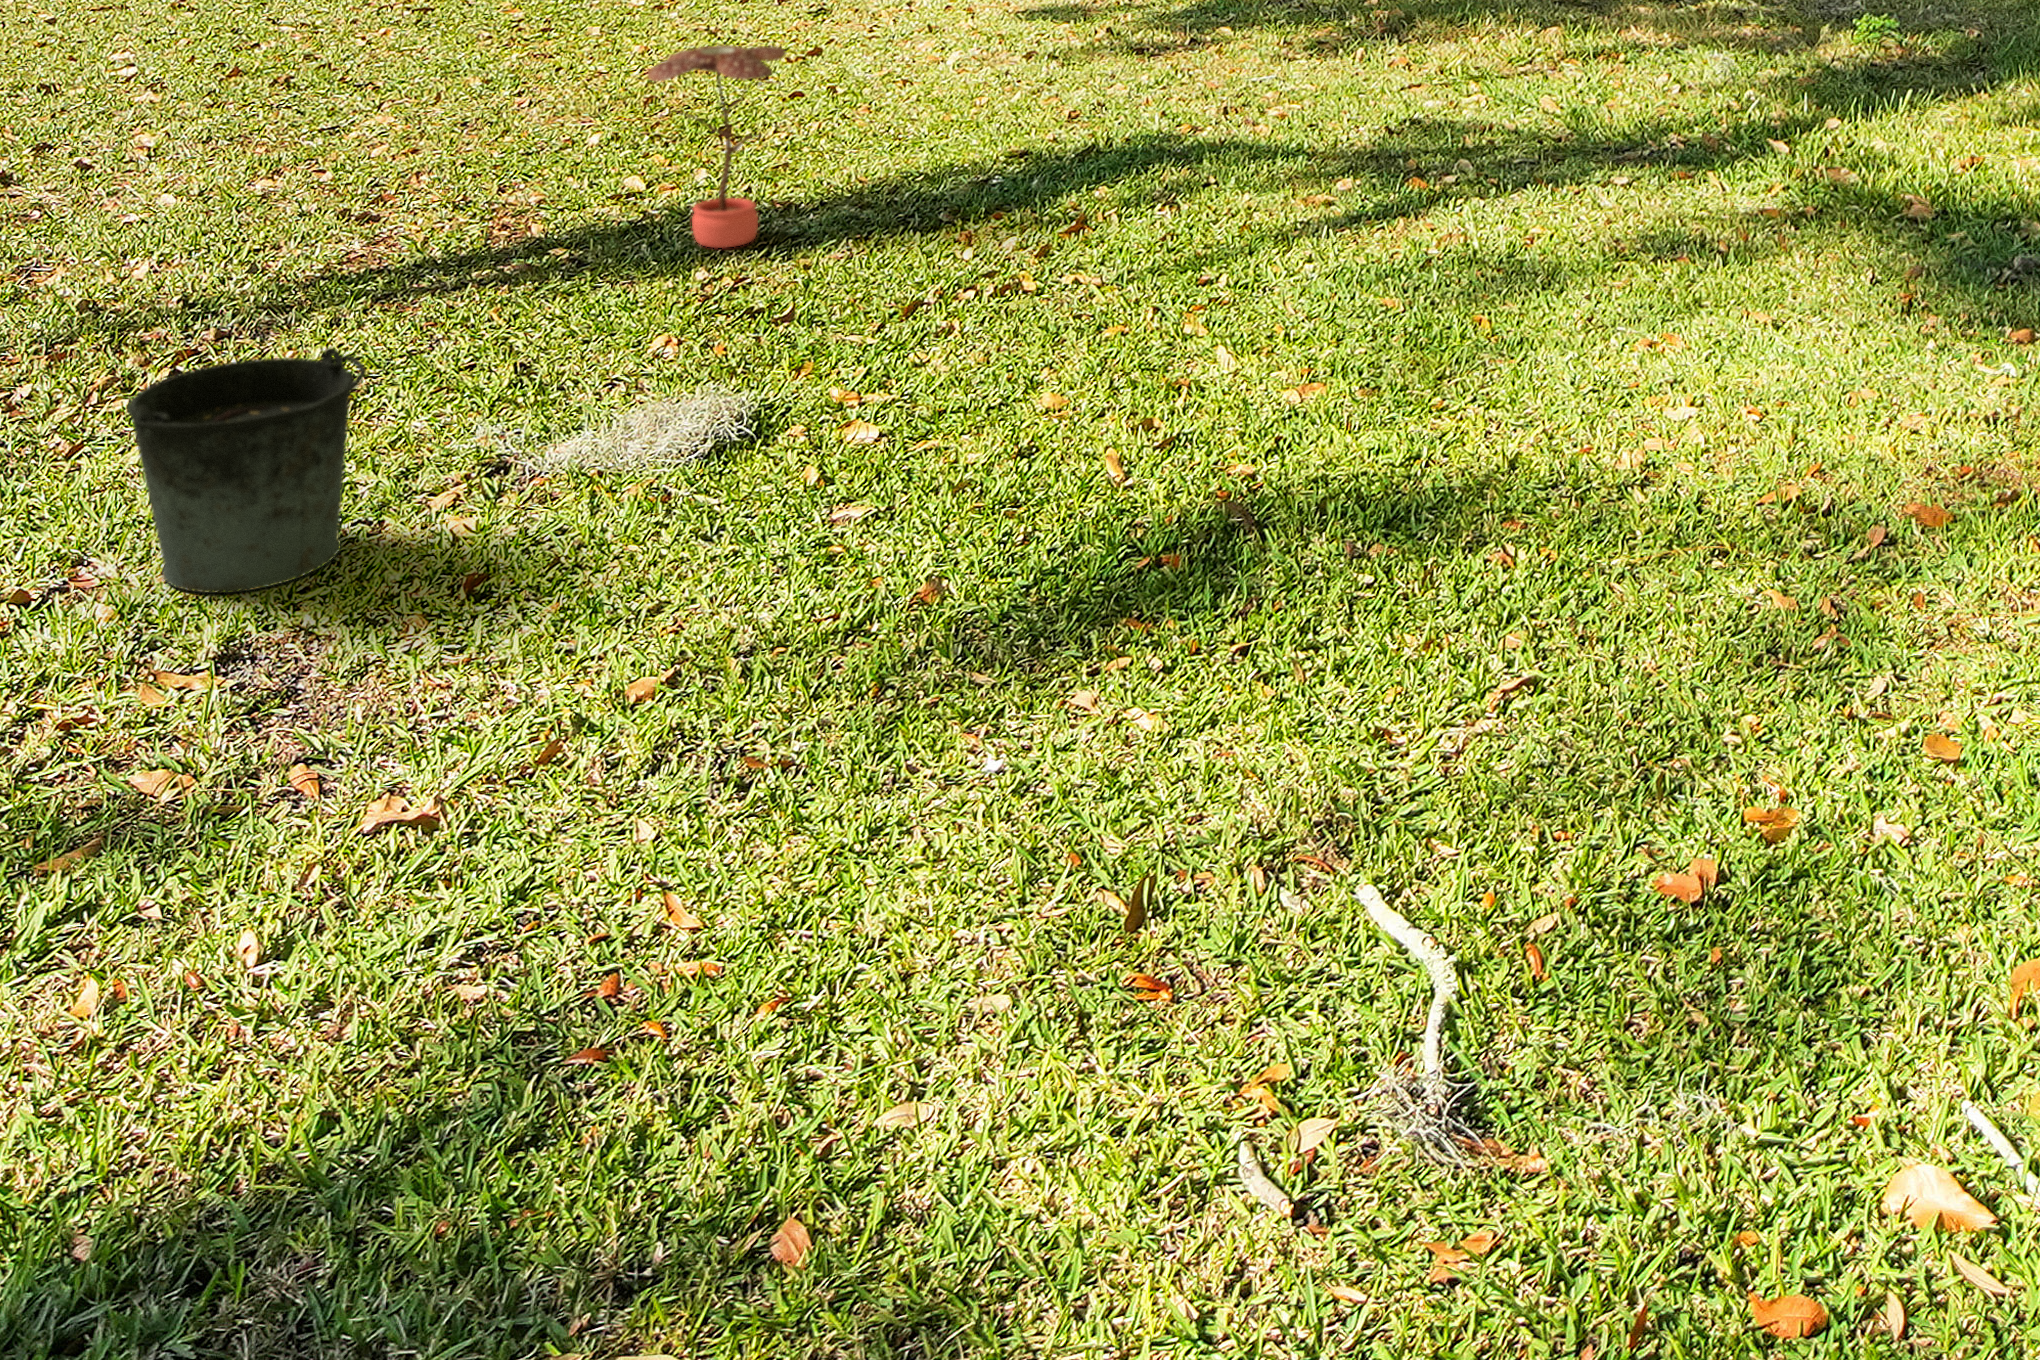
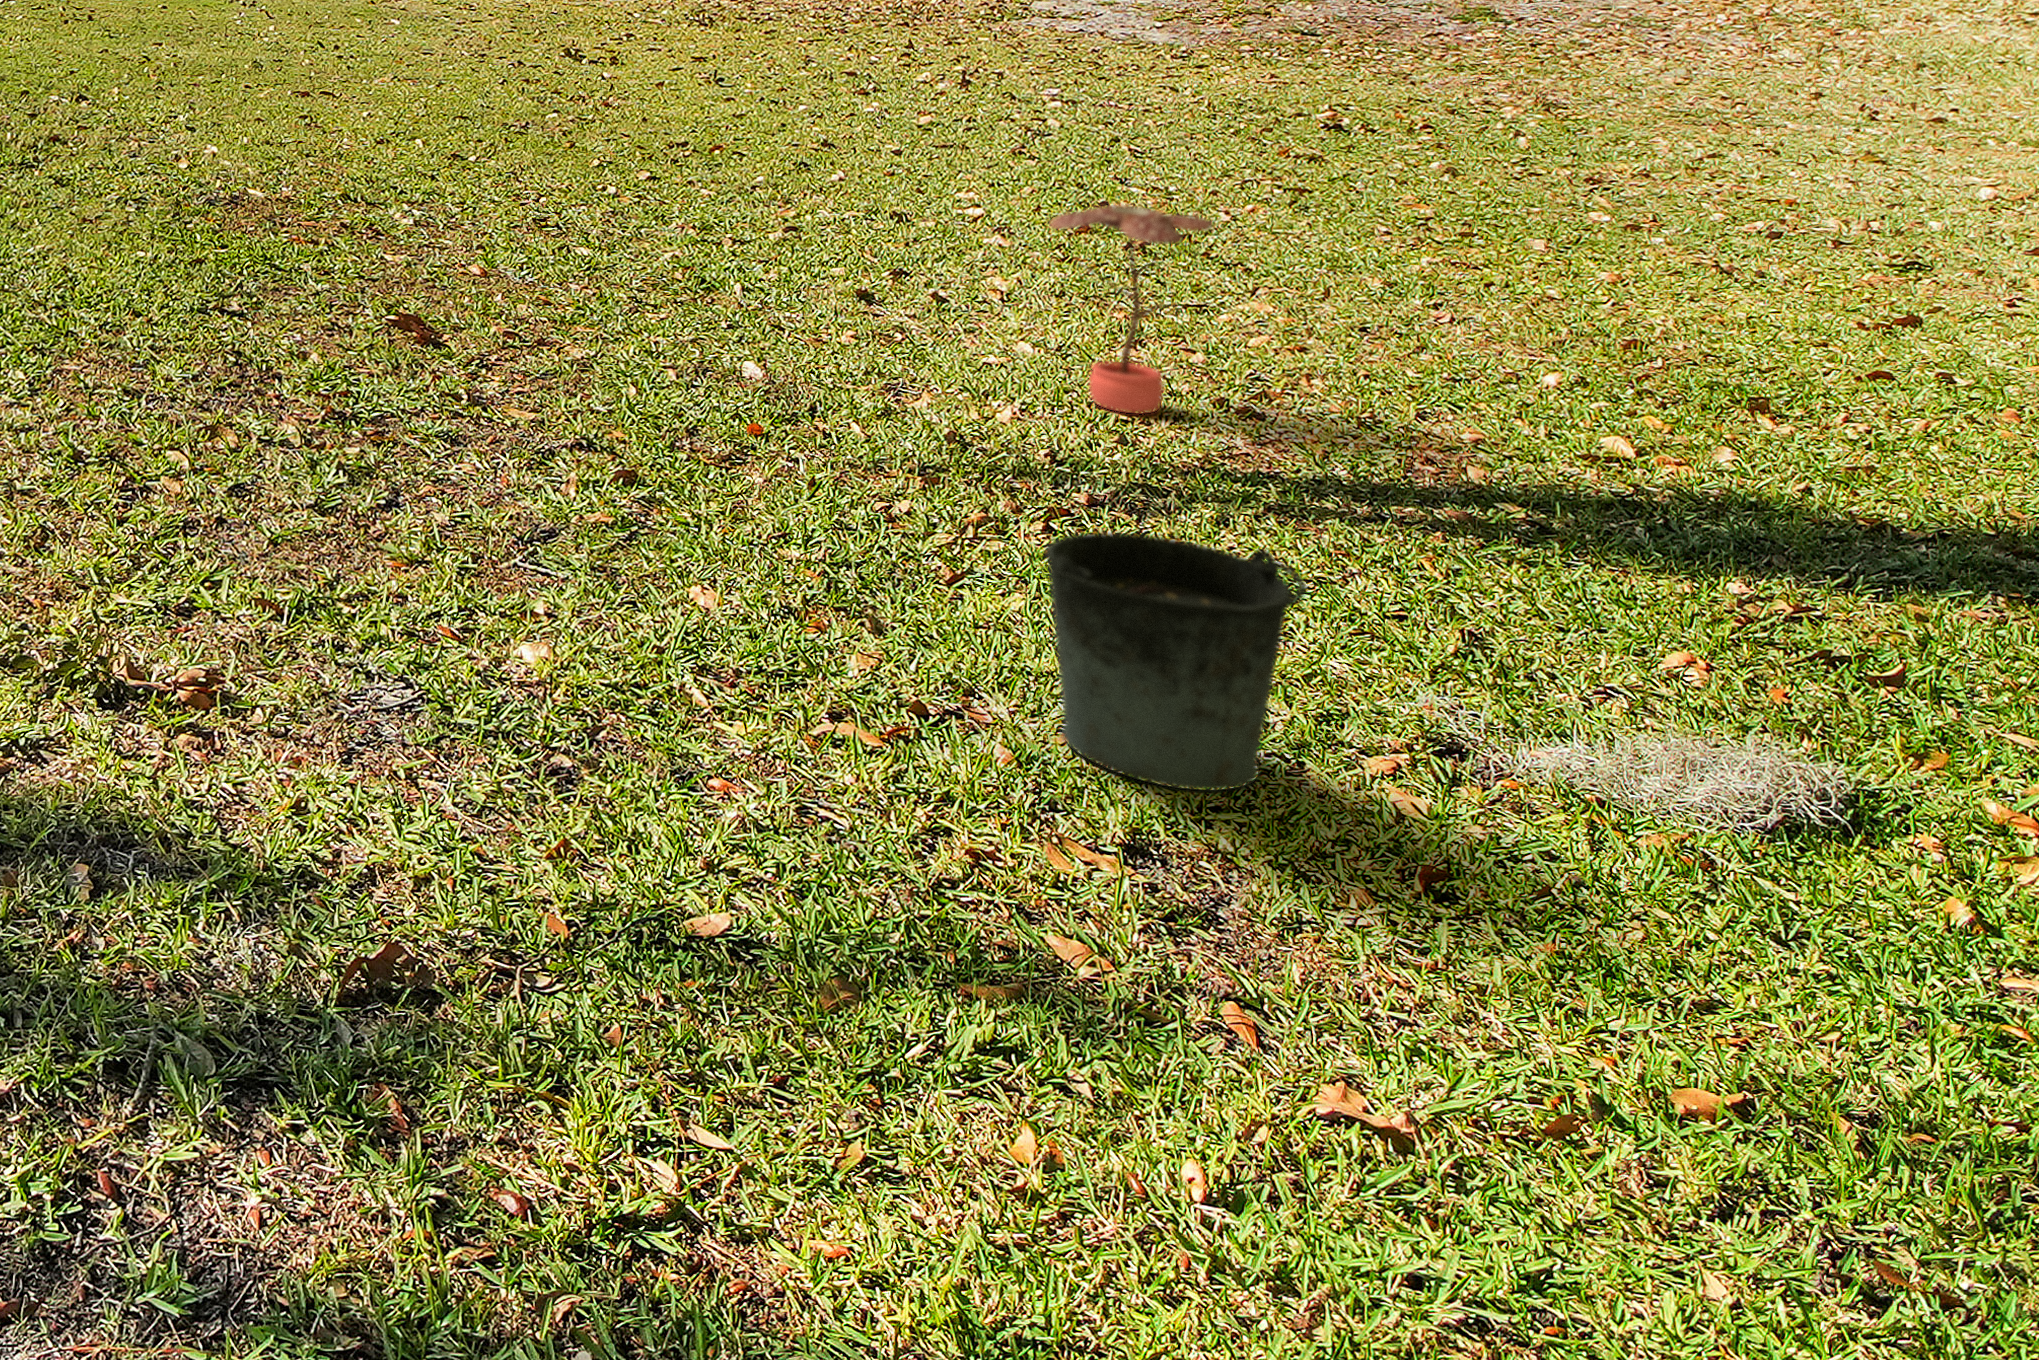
potted plant: present [648,45,786,248] -> present [1050,205,1213,414]

